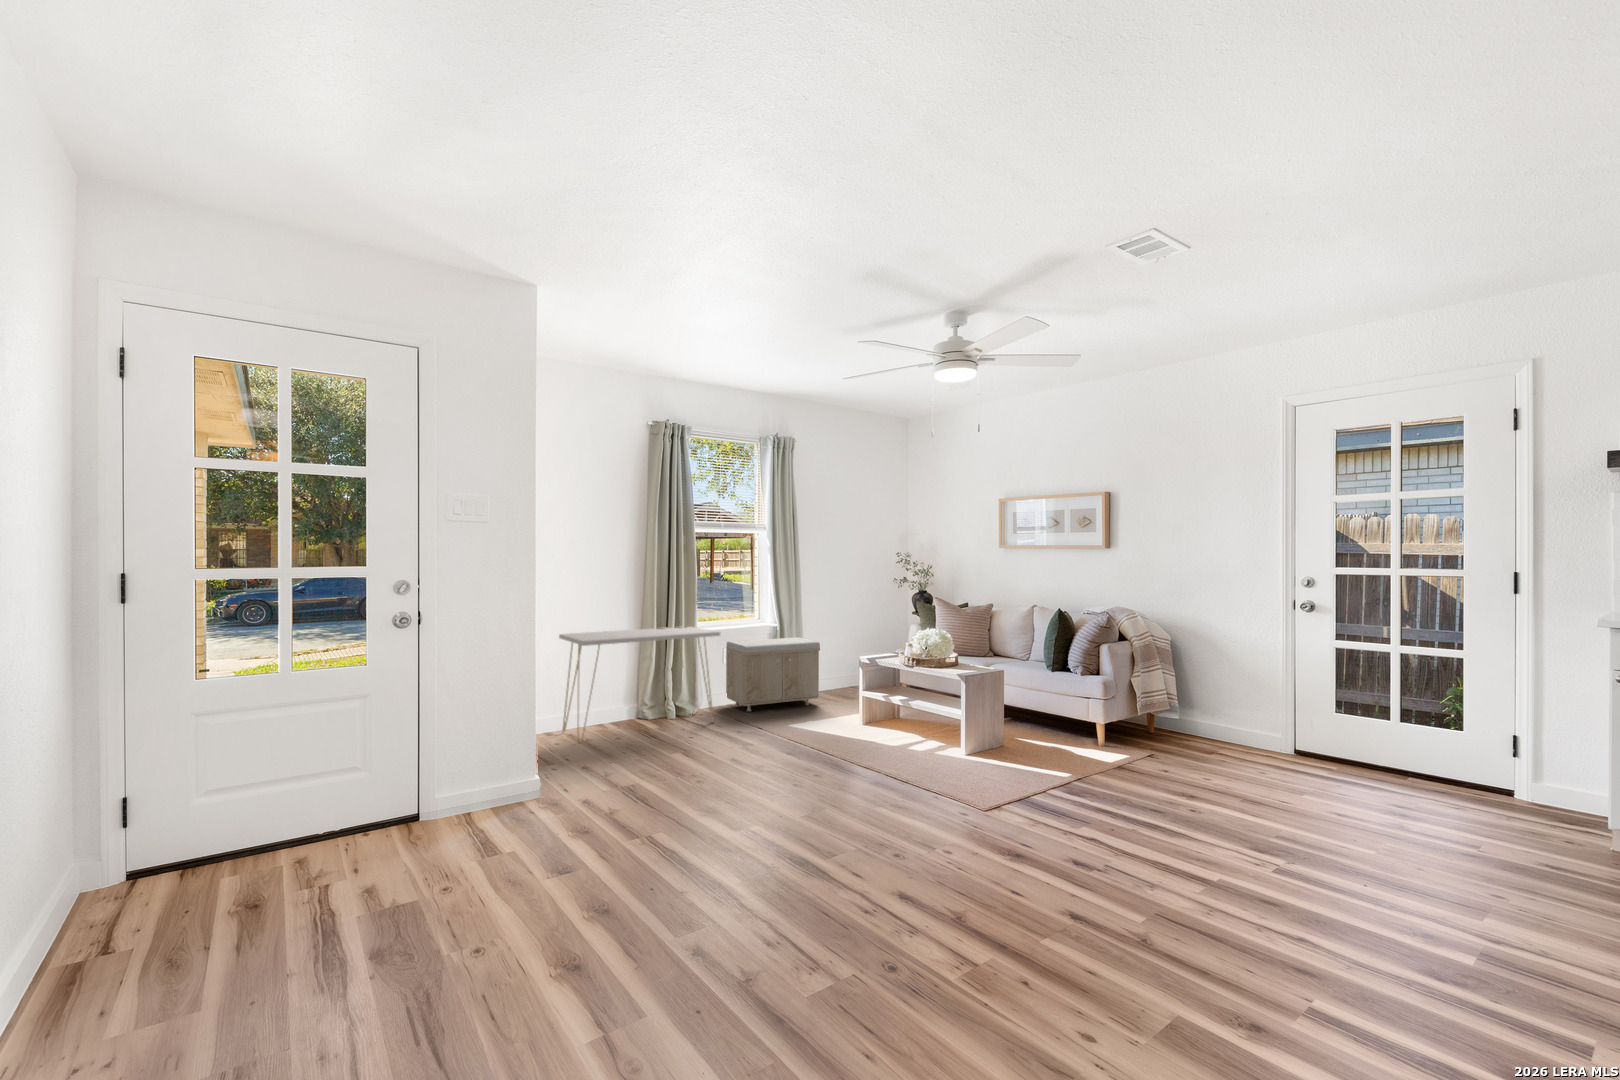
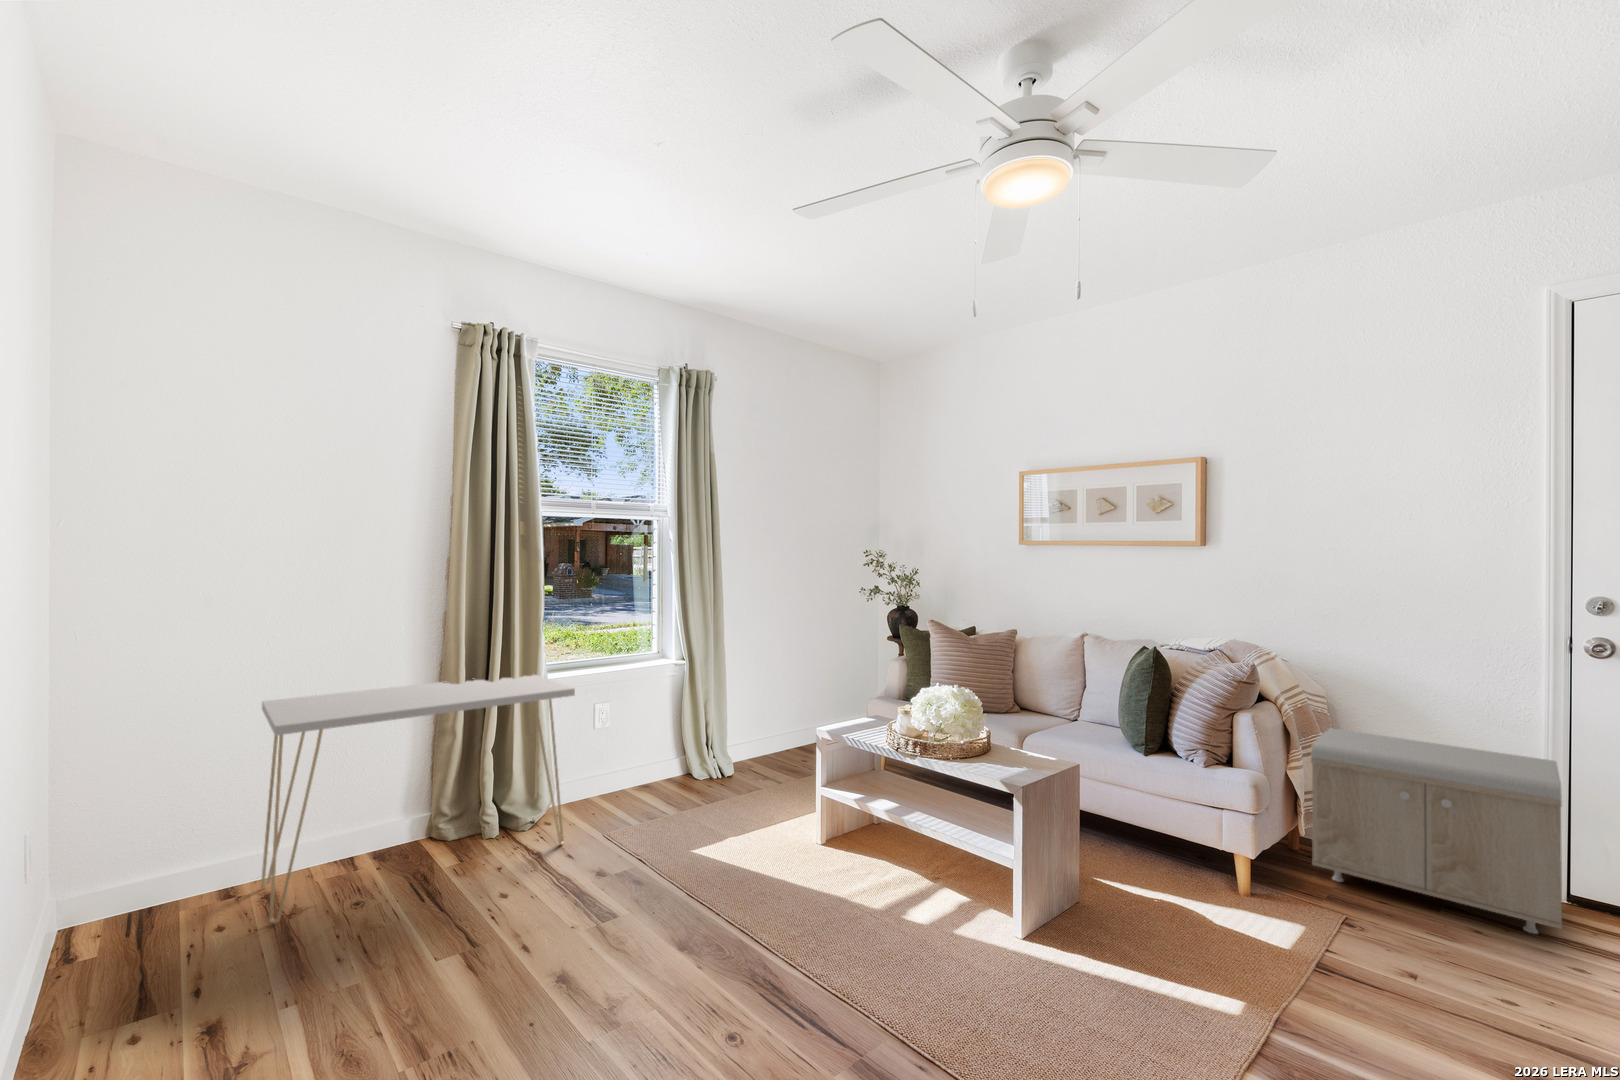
storage bench: present [726,637,820,711] -> present [1311,728,1562,934]

